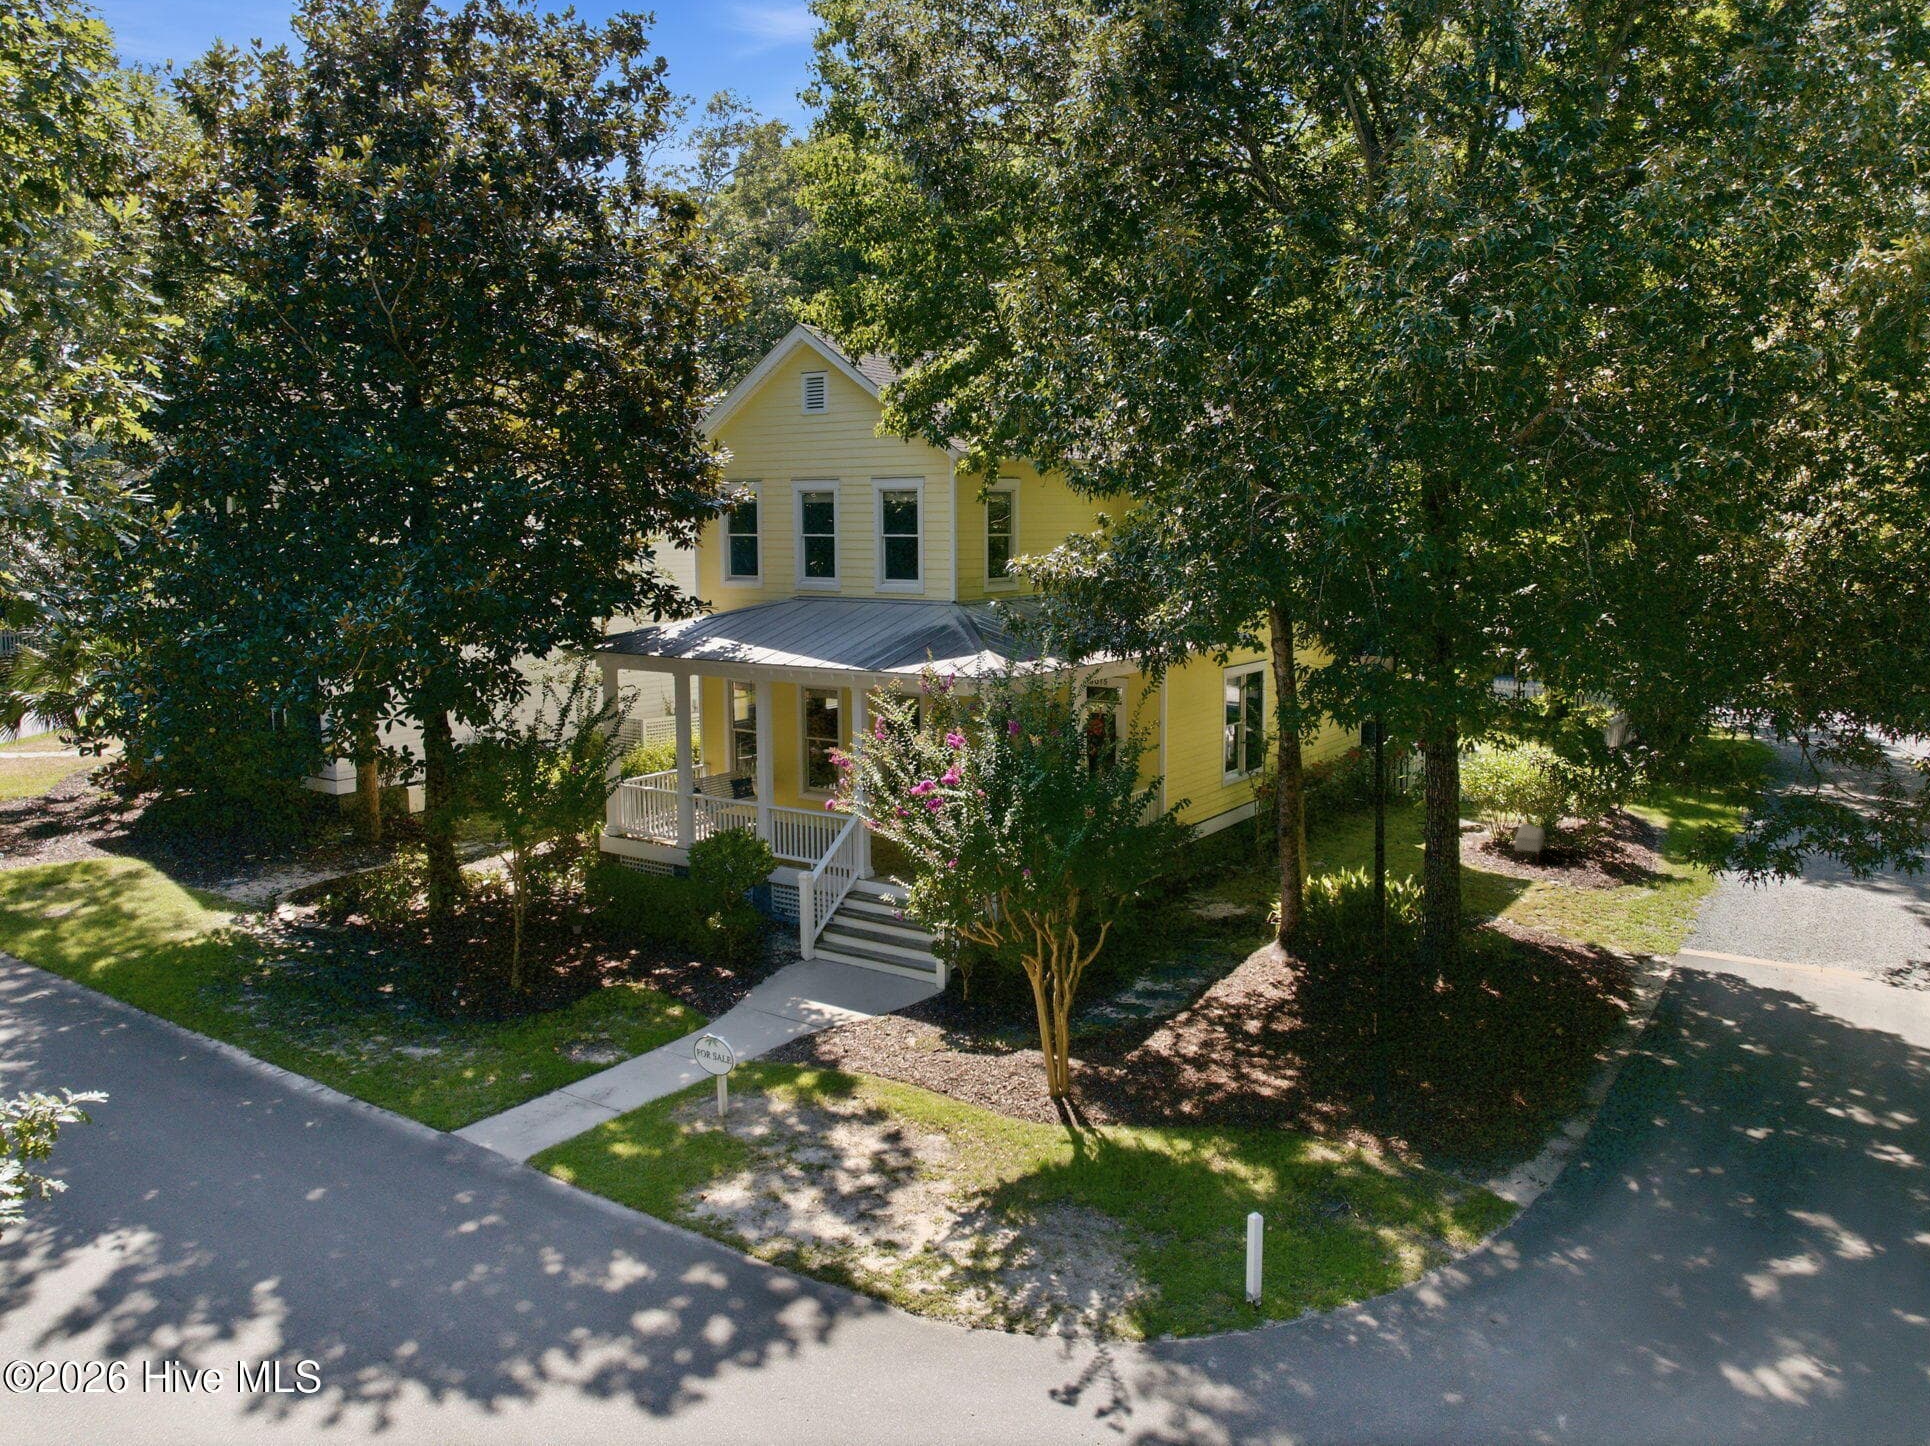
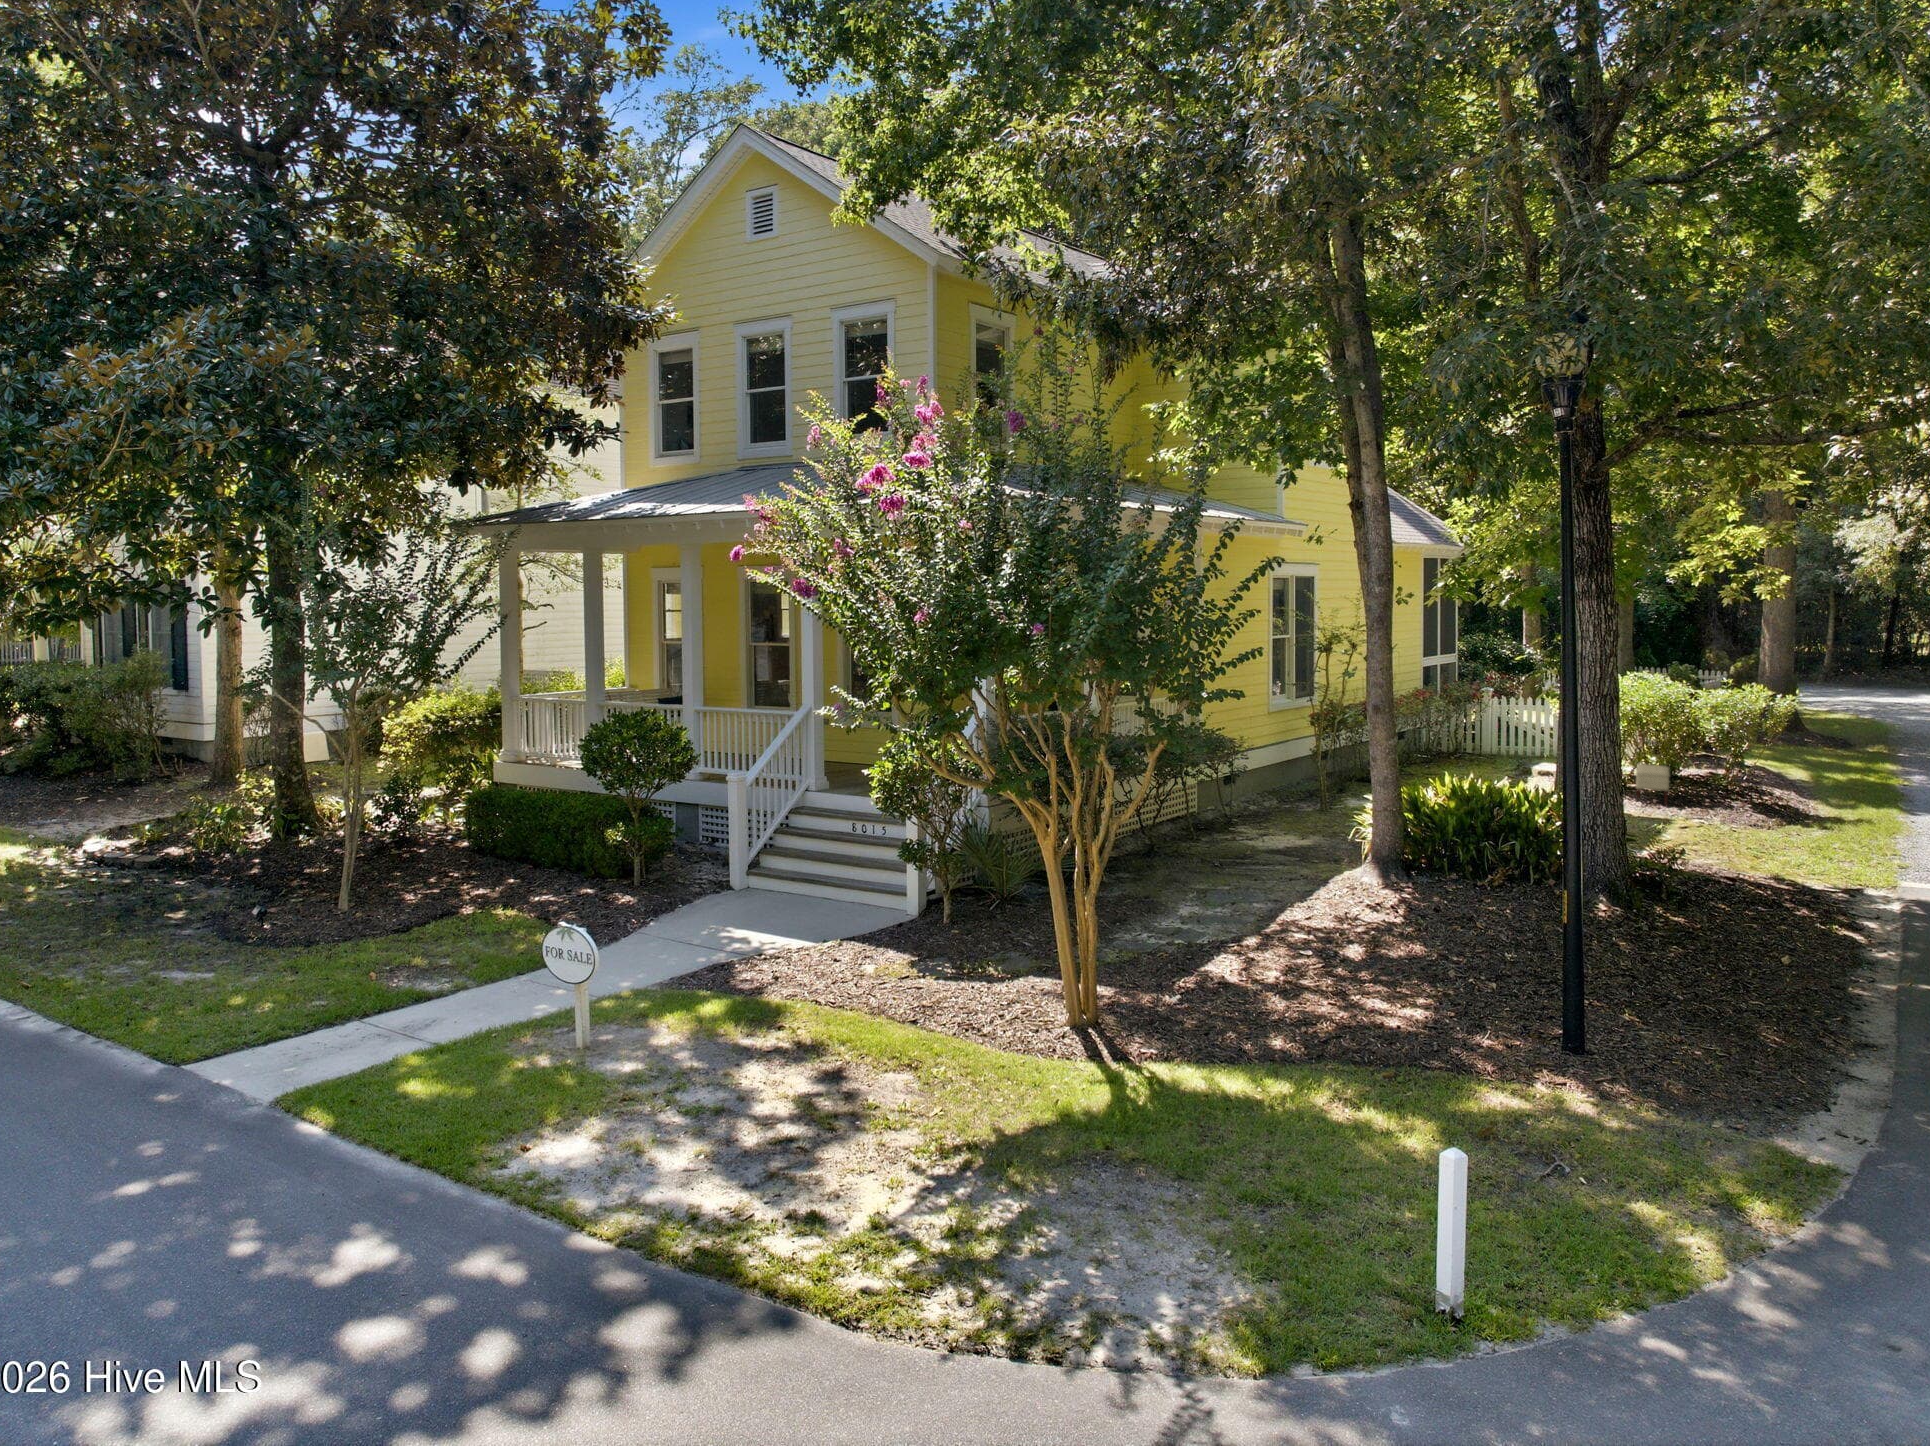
potted plant: present [567,903,589,934] -> none [426,822,468,865]

